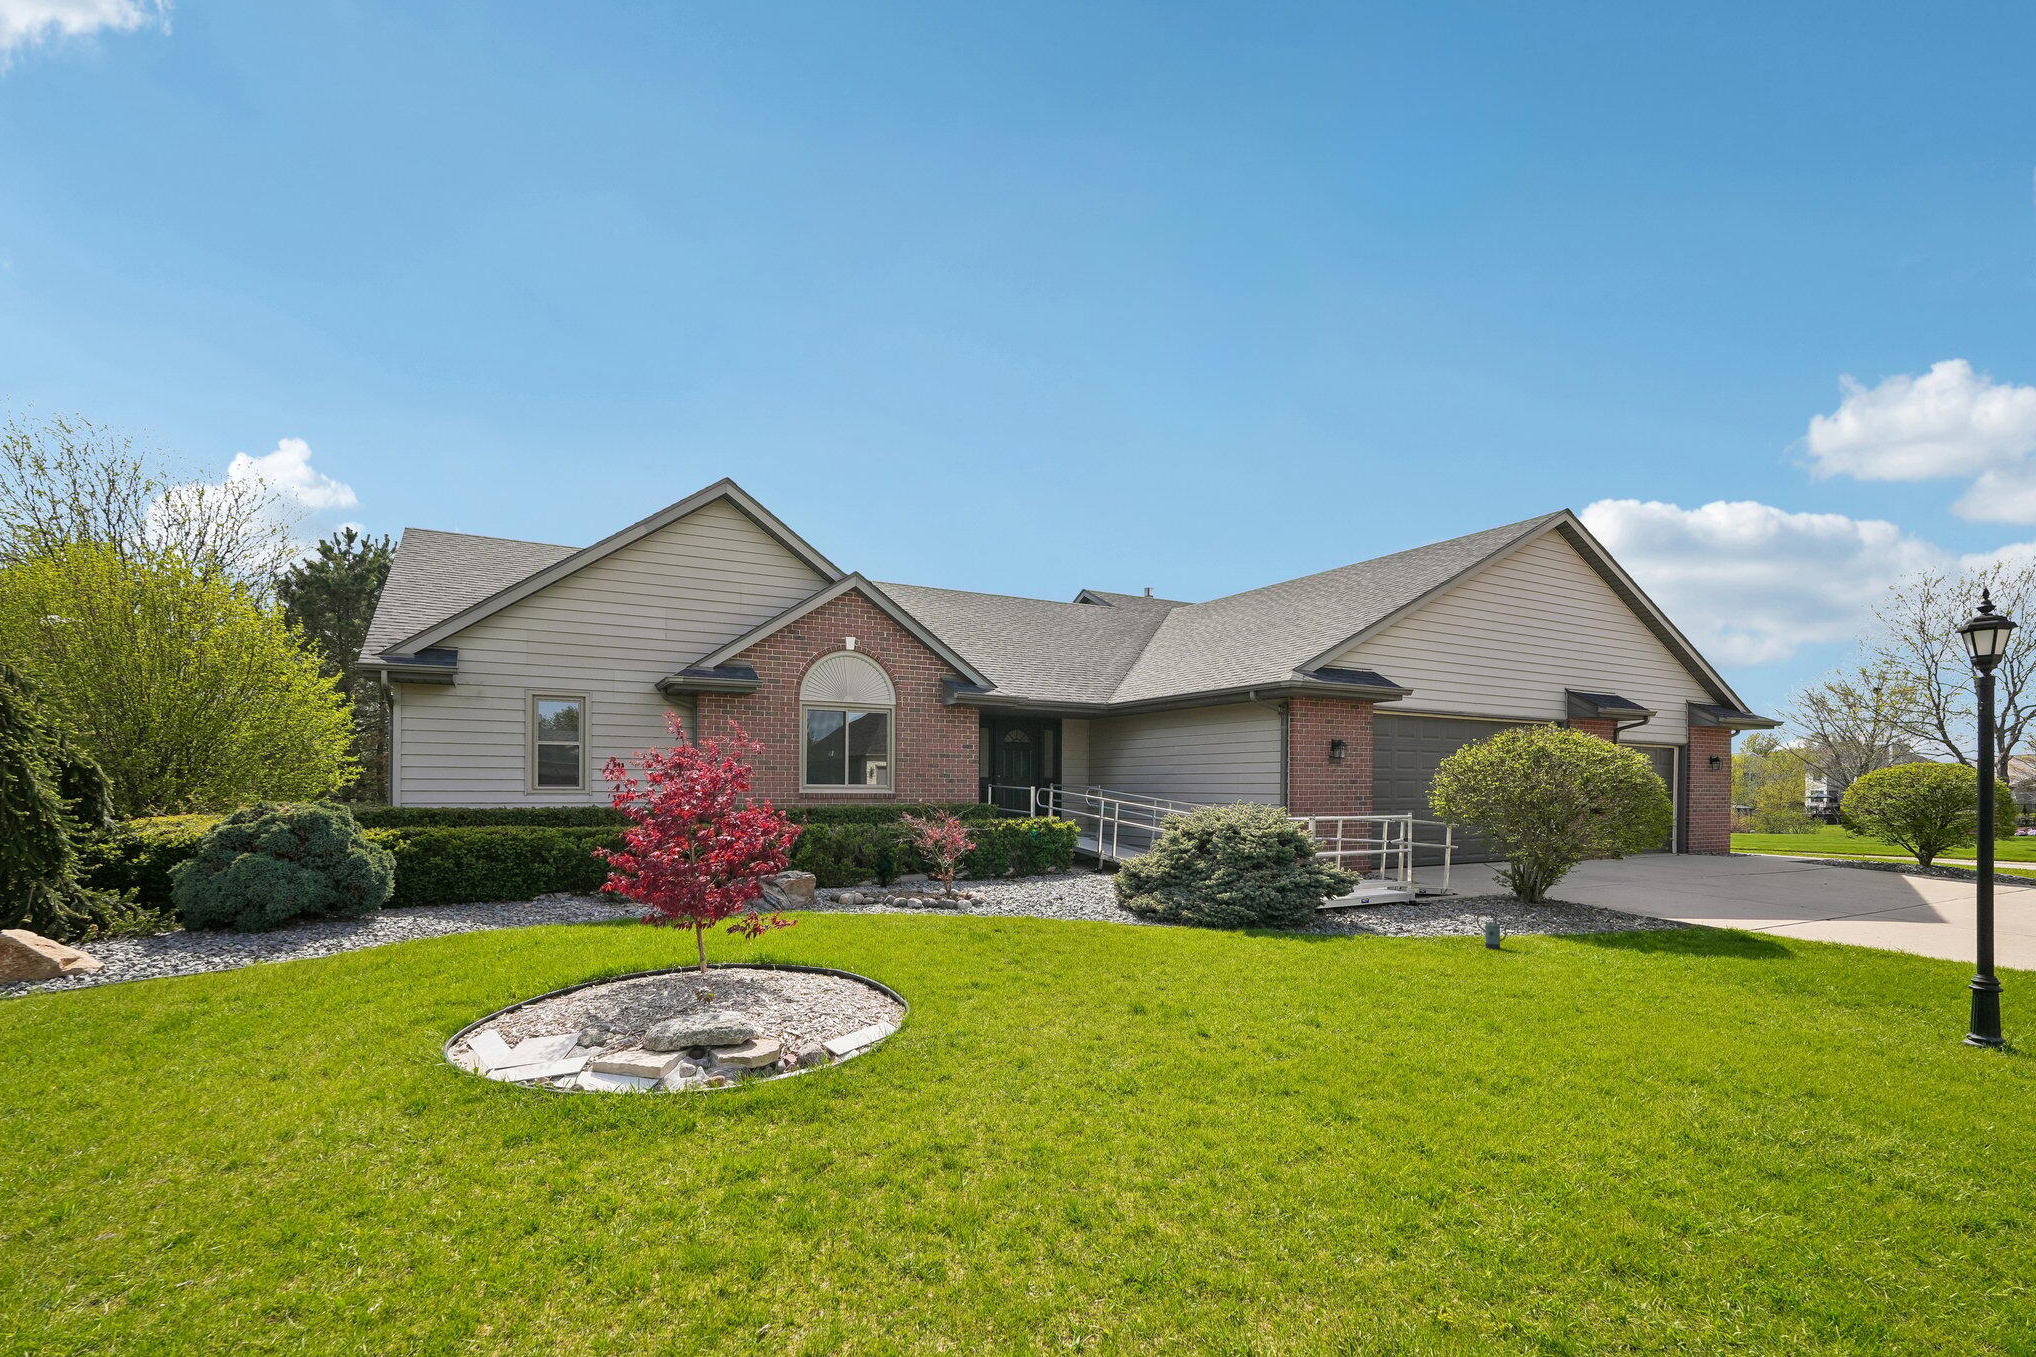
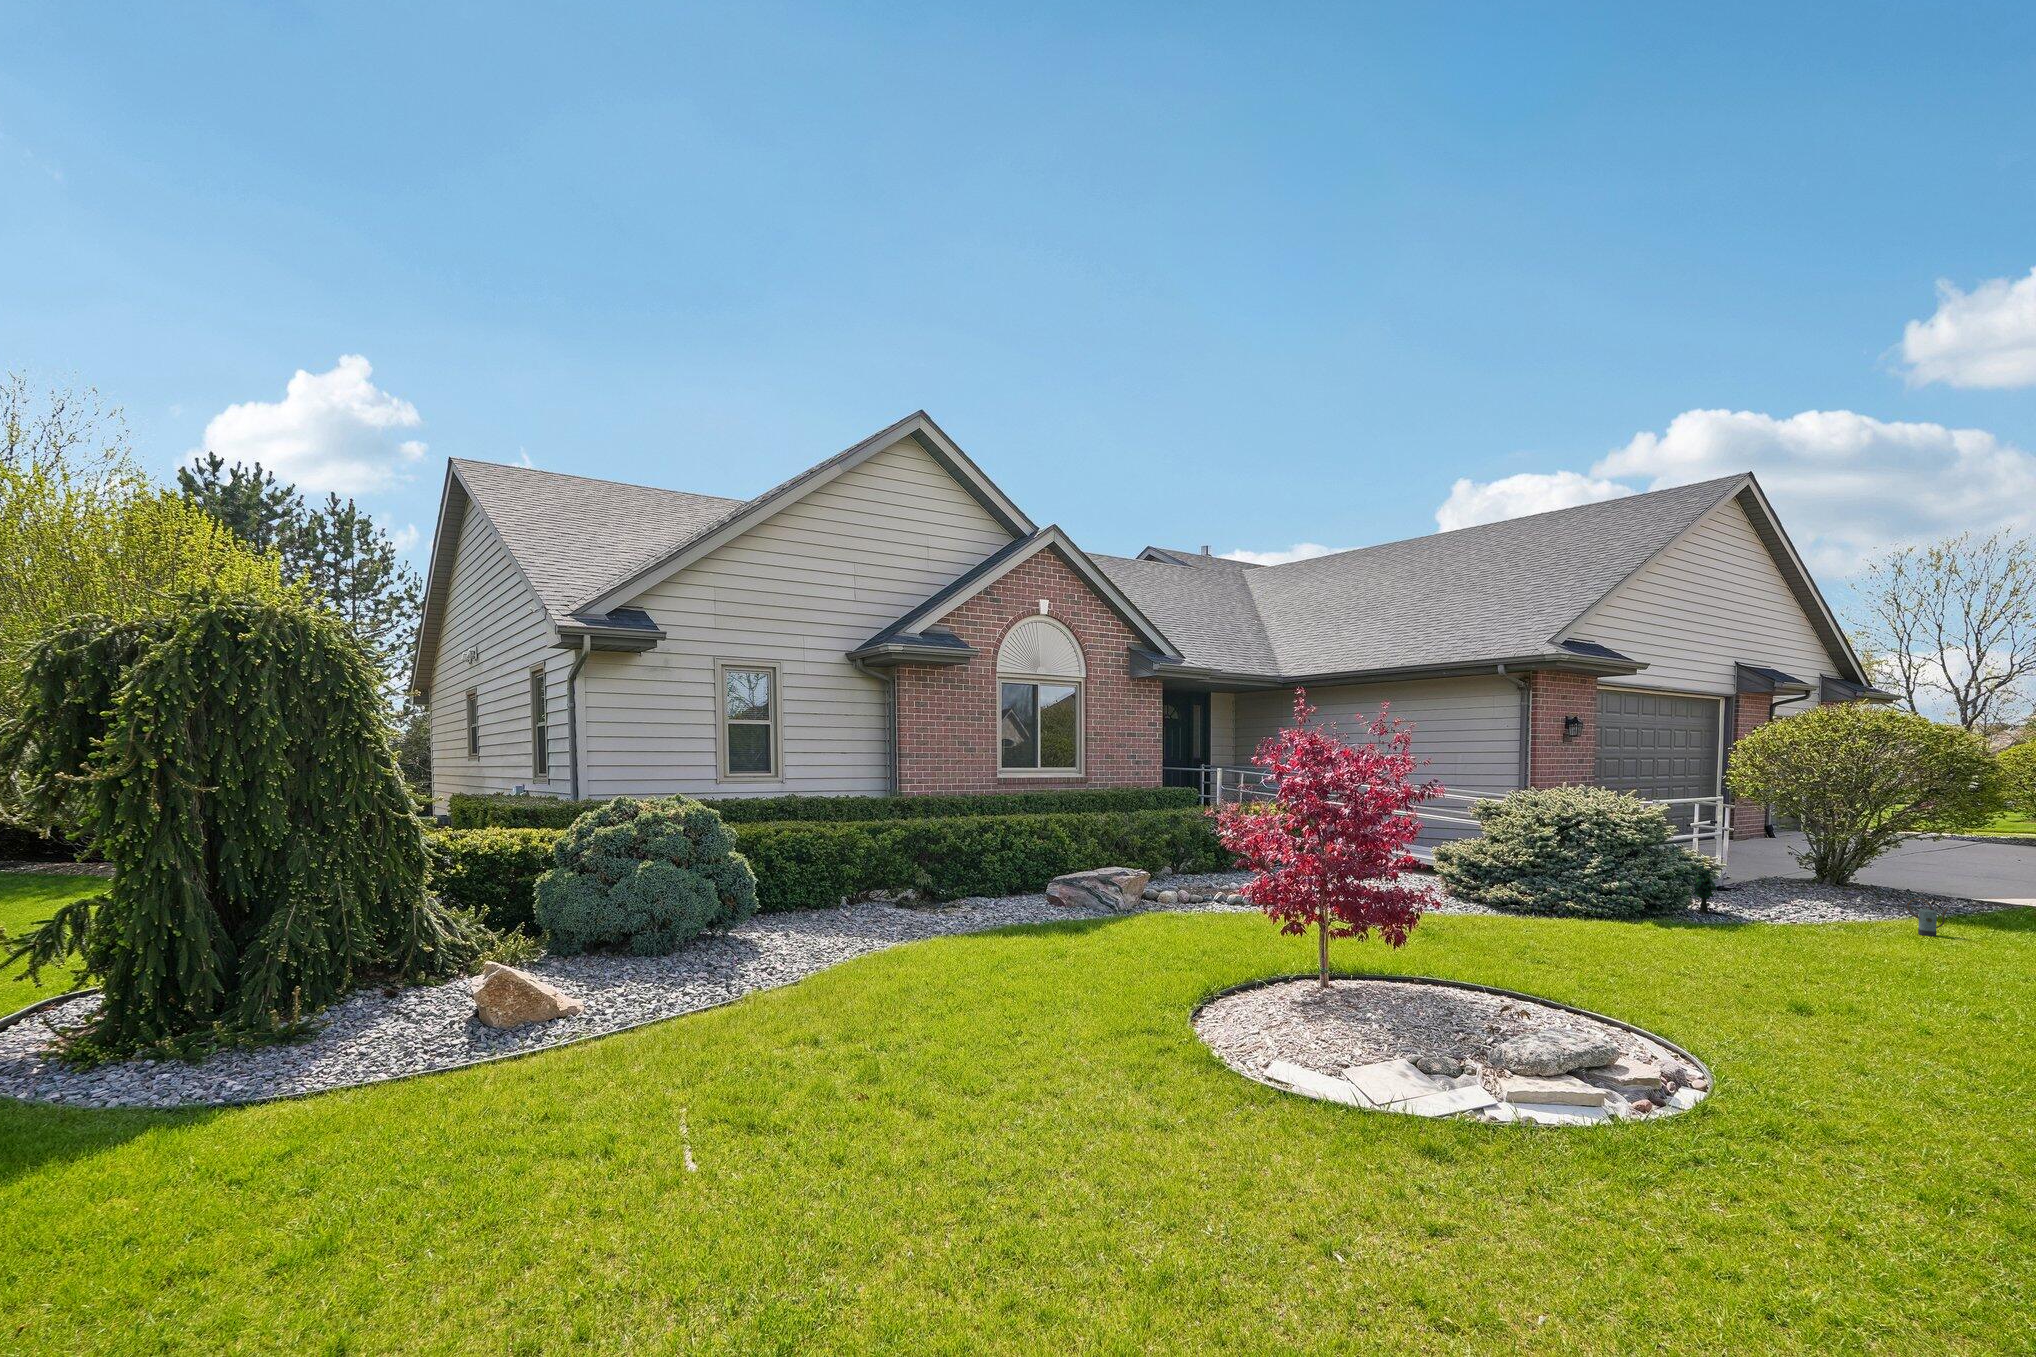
decorative plant: present [874,851,894,888] -> present [1691,865,1717,913]

